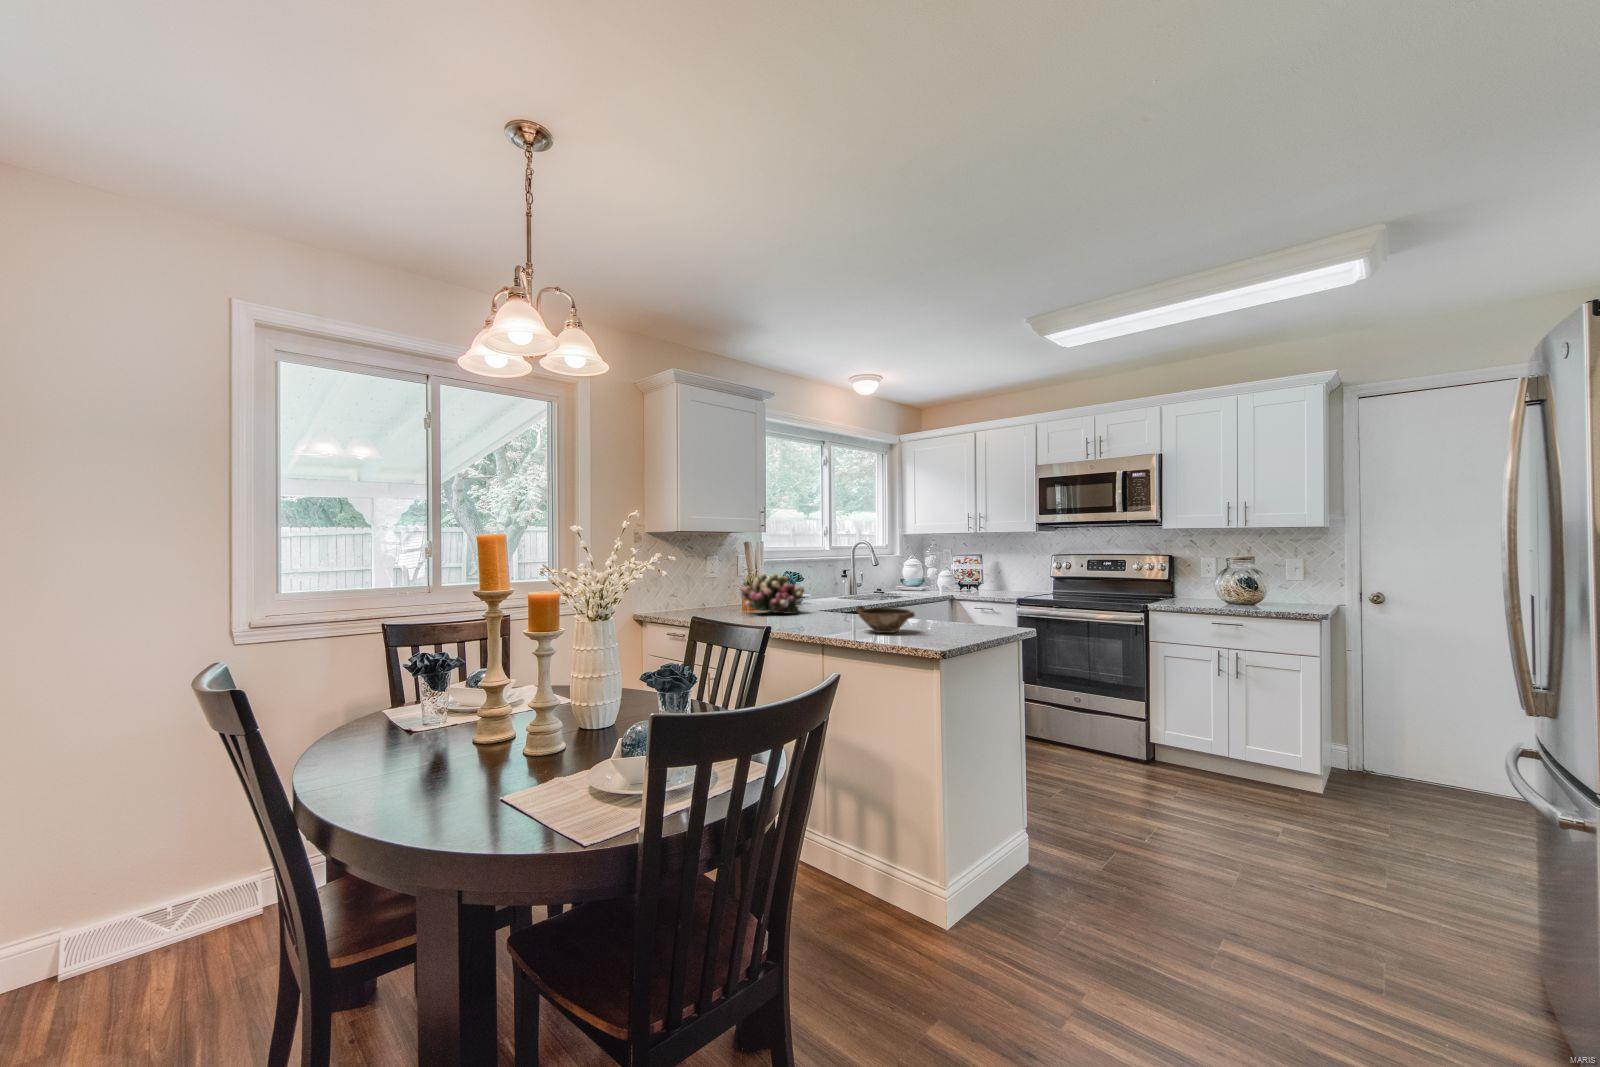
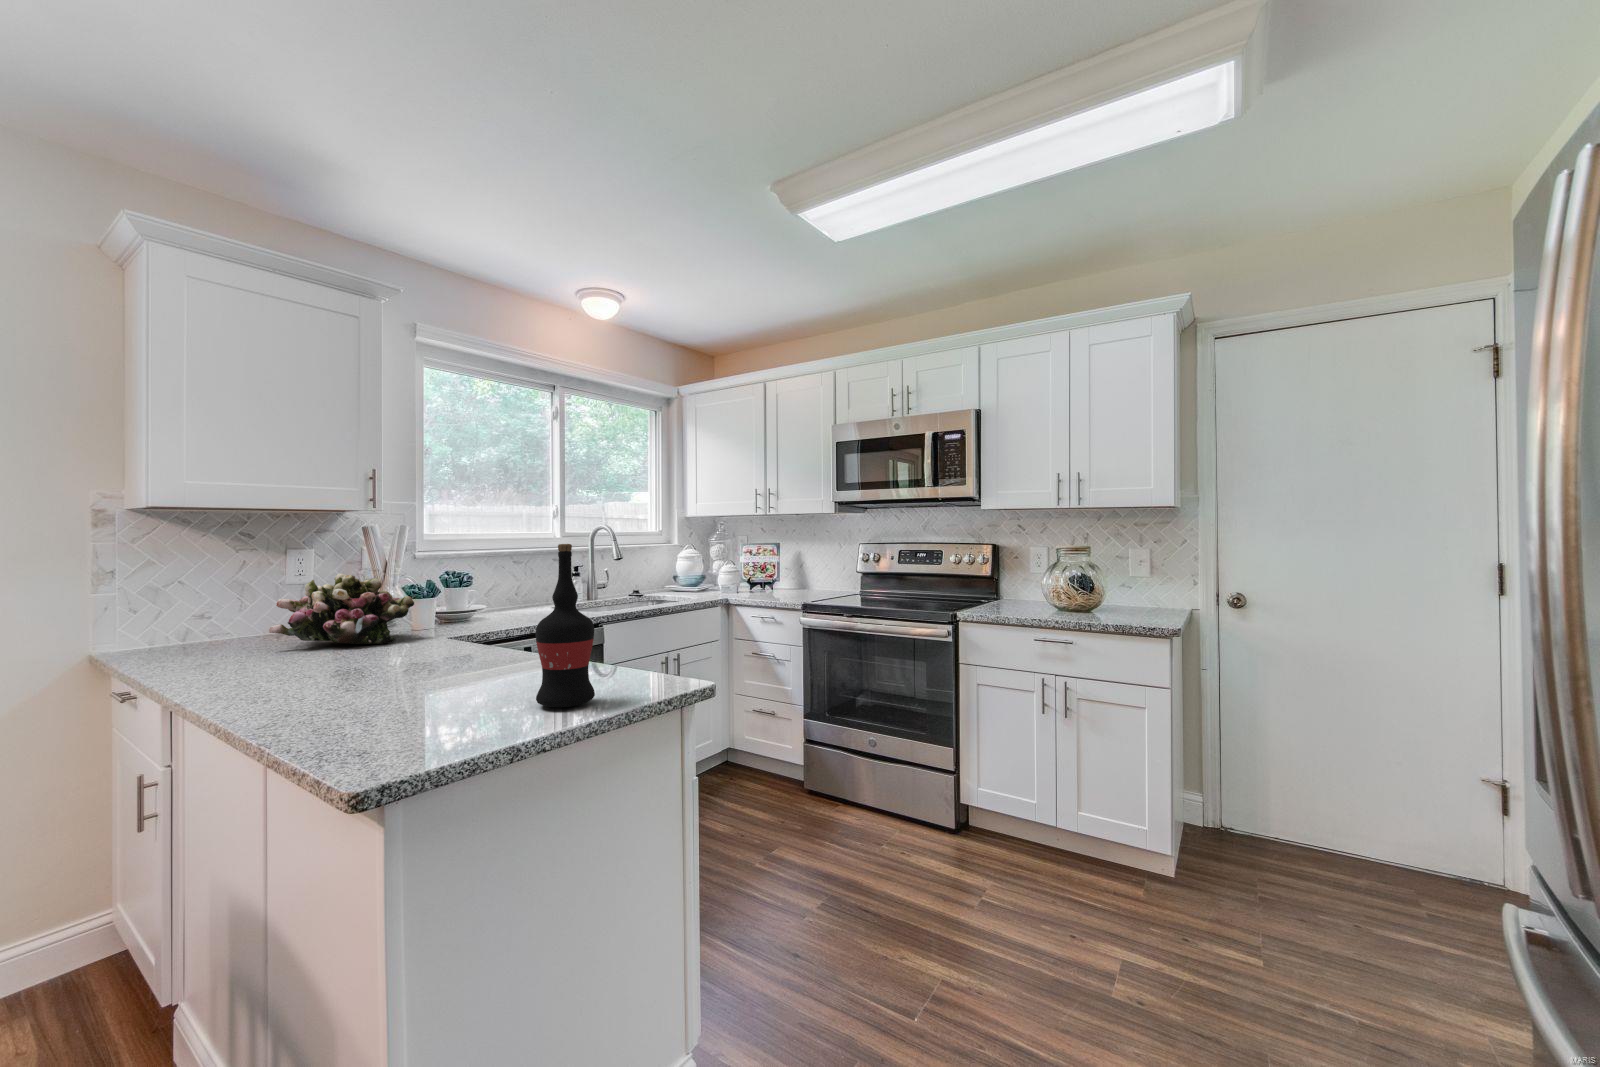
wine bottle: none [964,555,993,634] -> present [535,544,595,707]
bowl: present [856,606,915,633] -> none [314,646,446,708]

